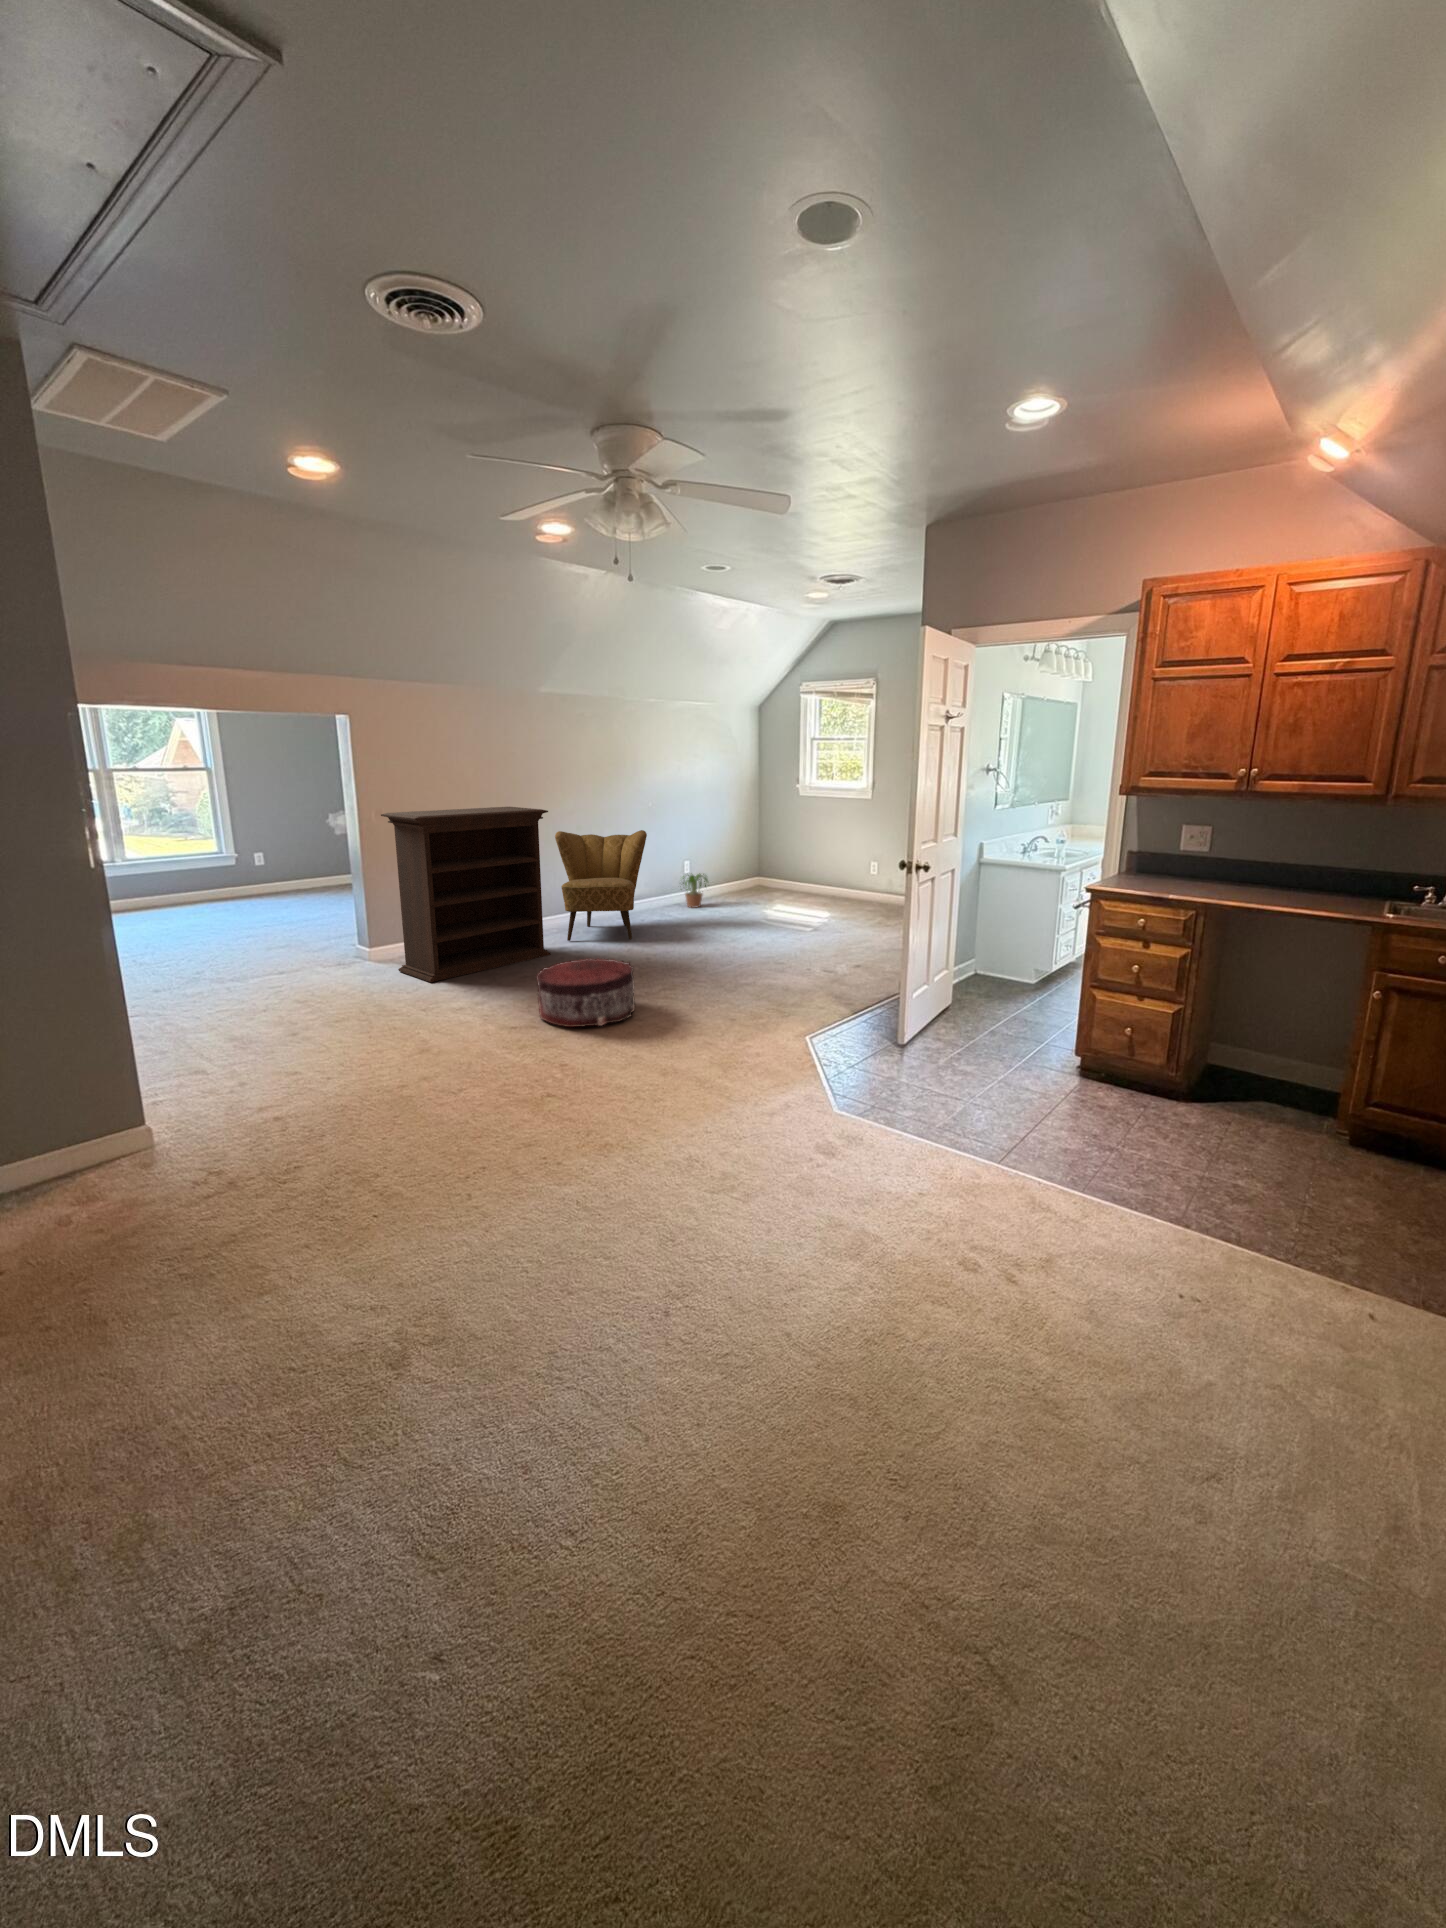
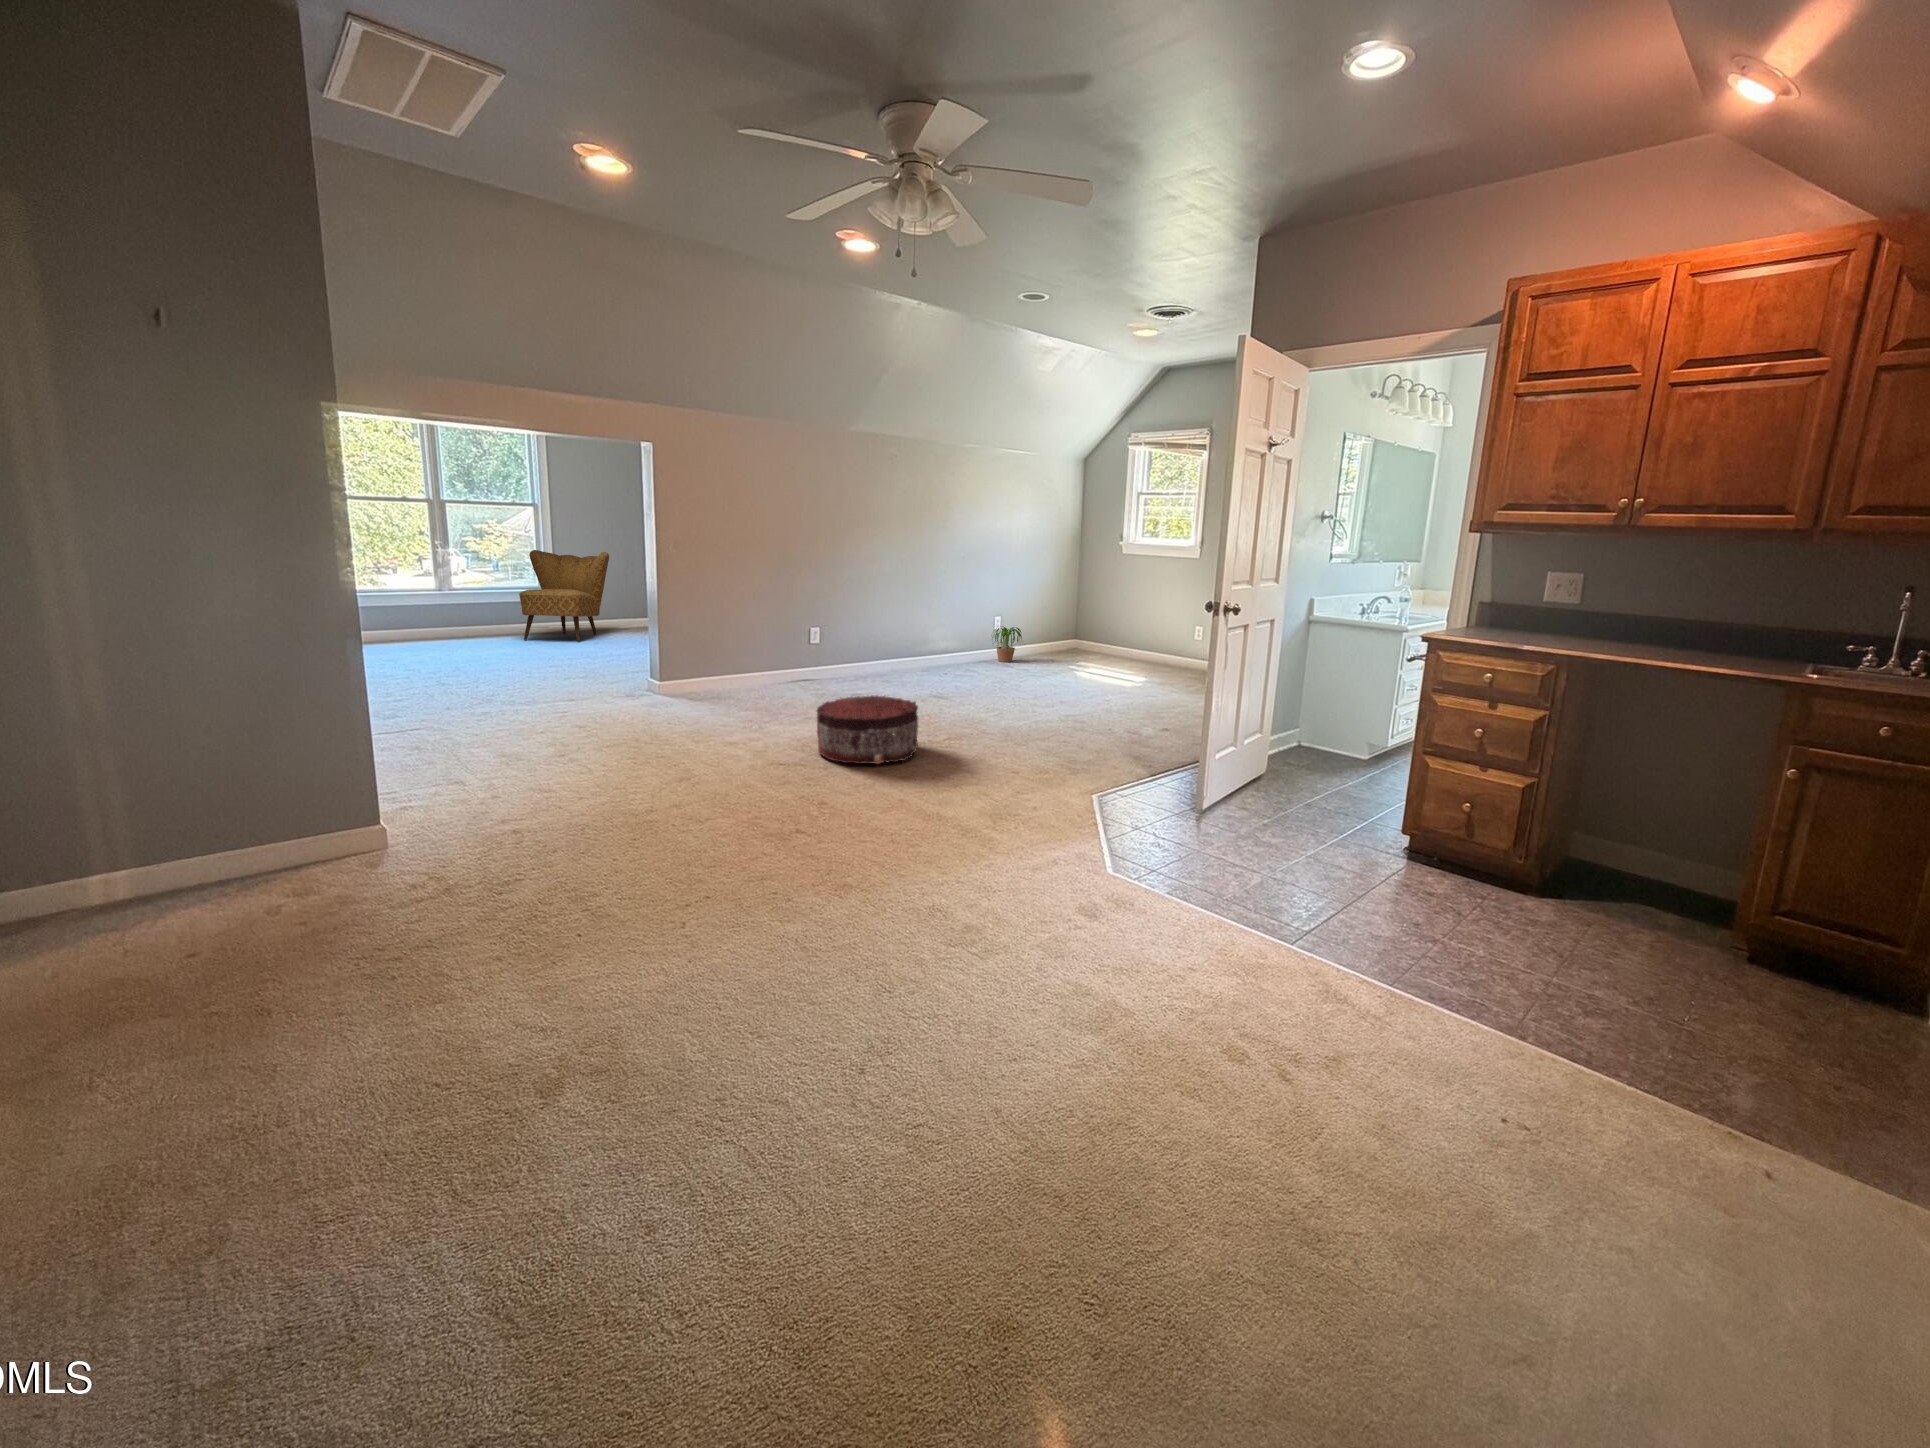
bookshelf: present [381,807,551,982] -> none [685,540,853,713]
armchair: present [555,830,647,941] -> present [519,550,609,642]

